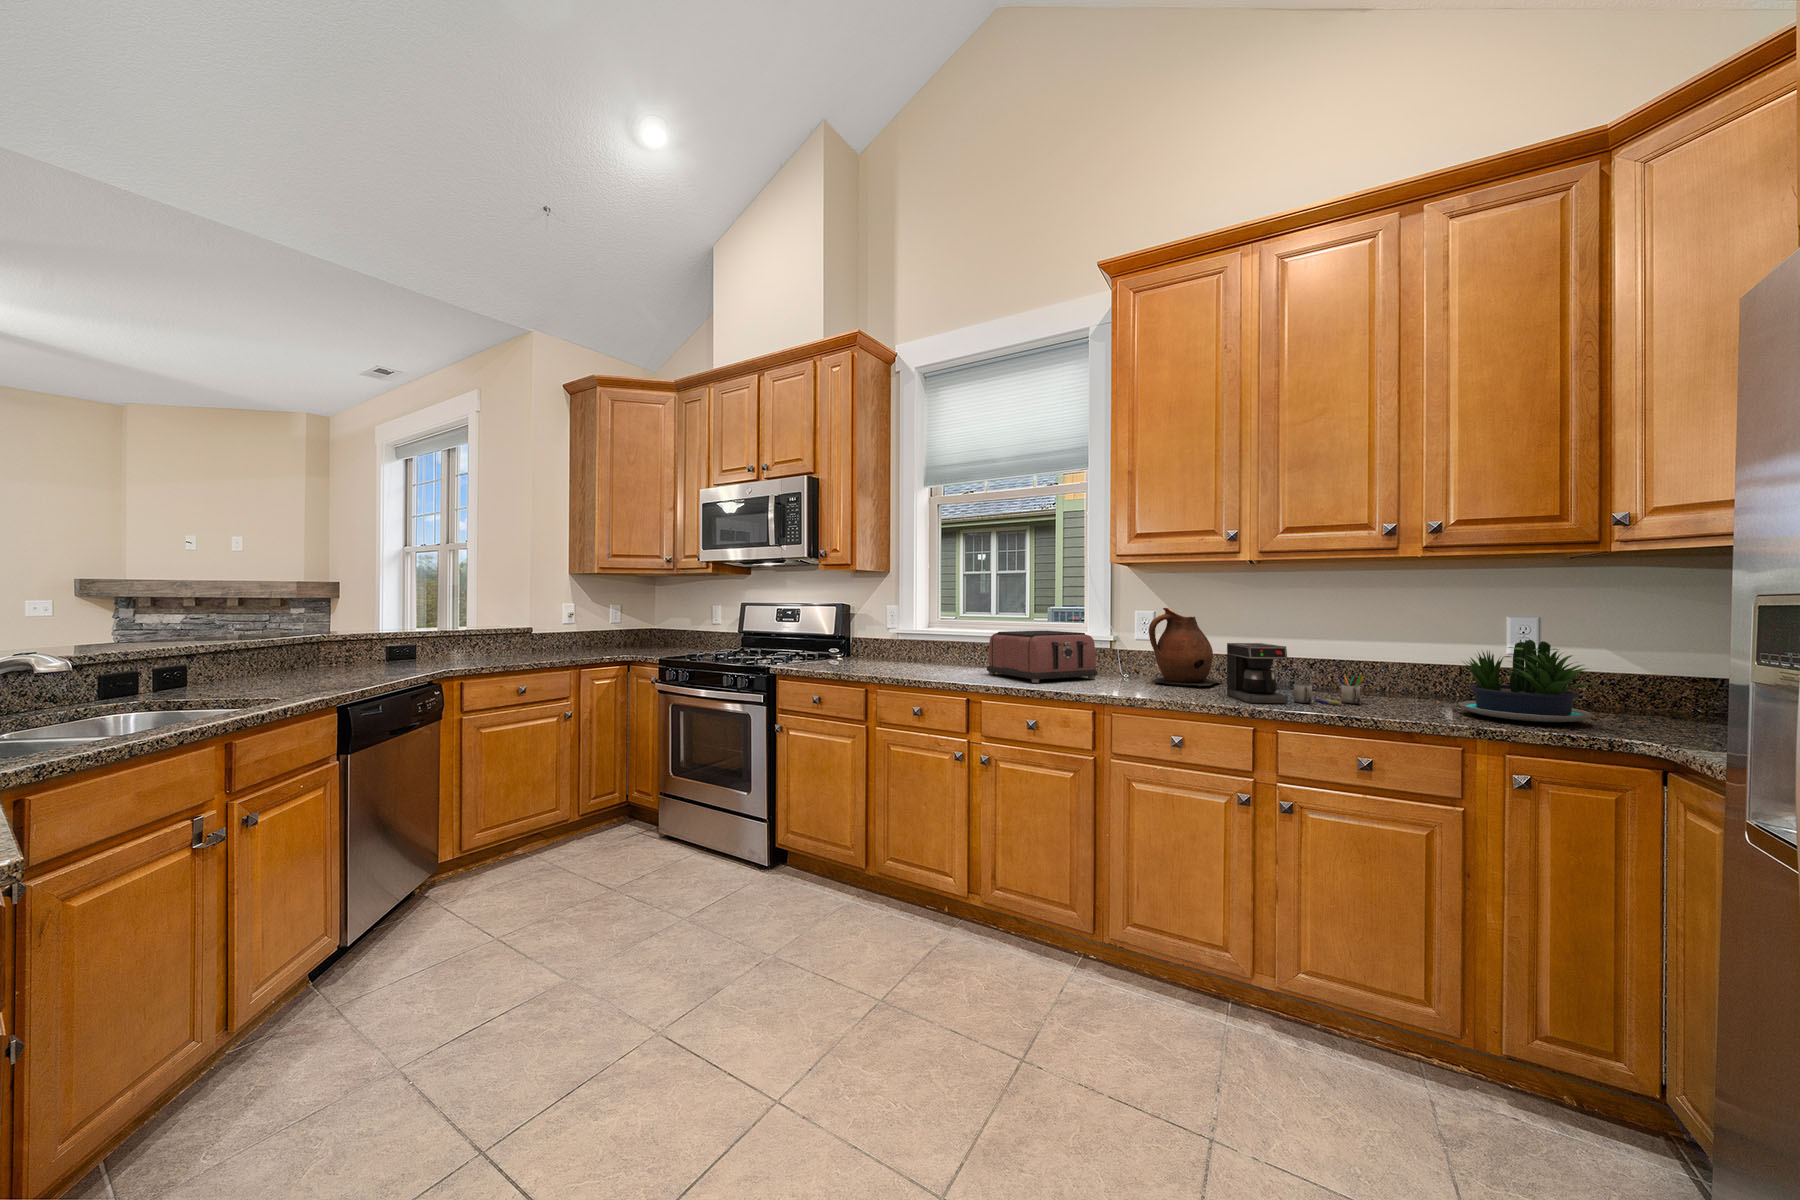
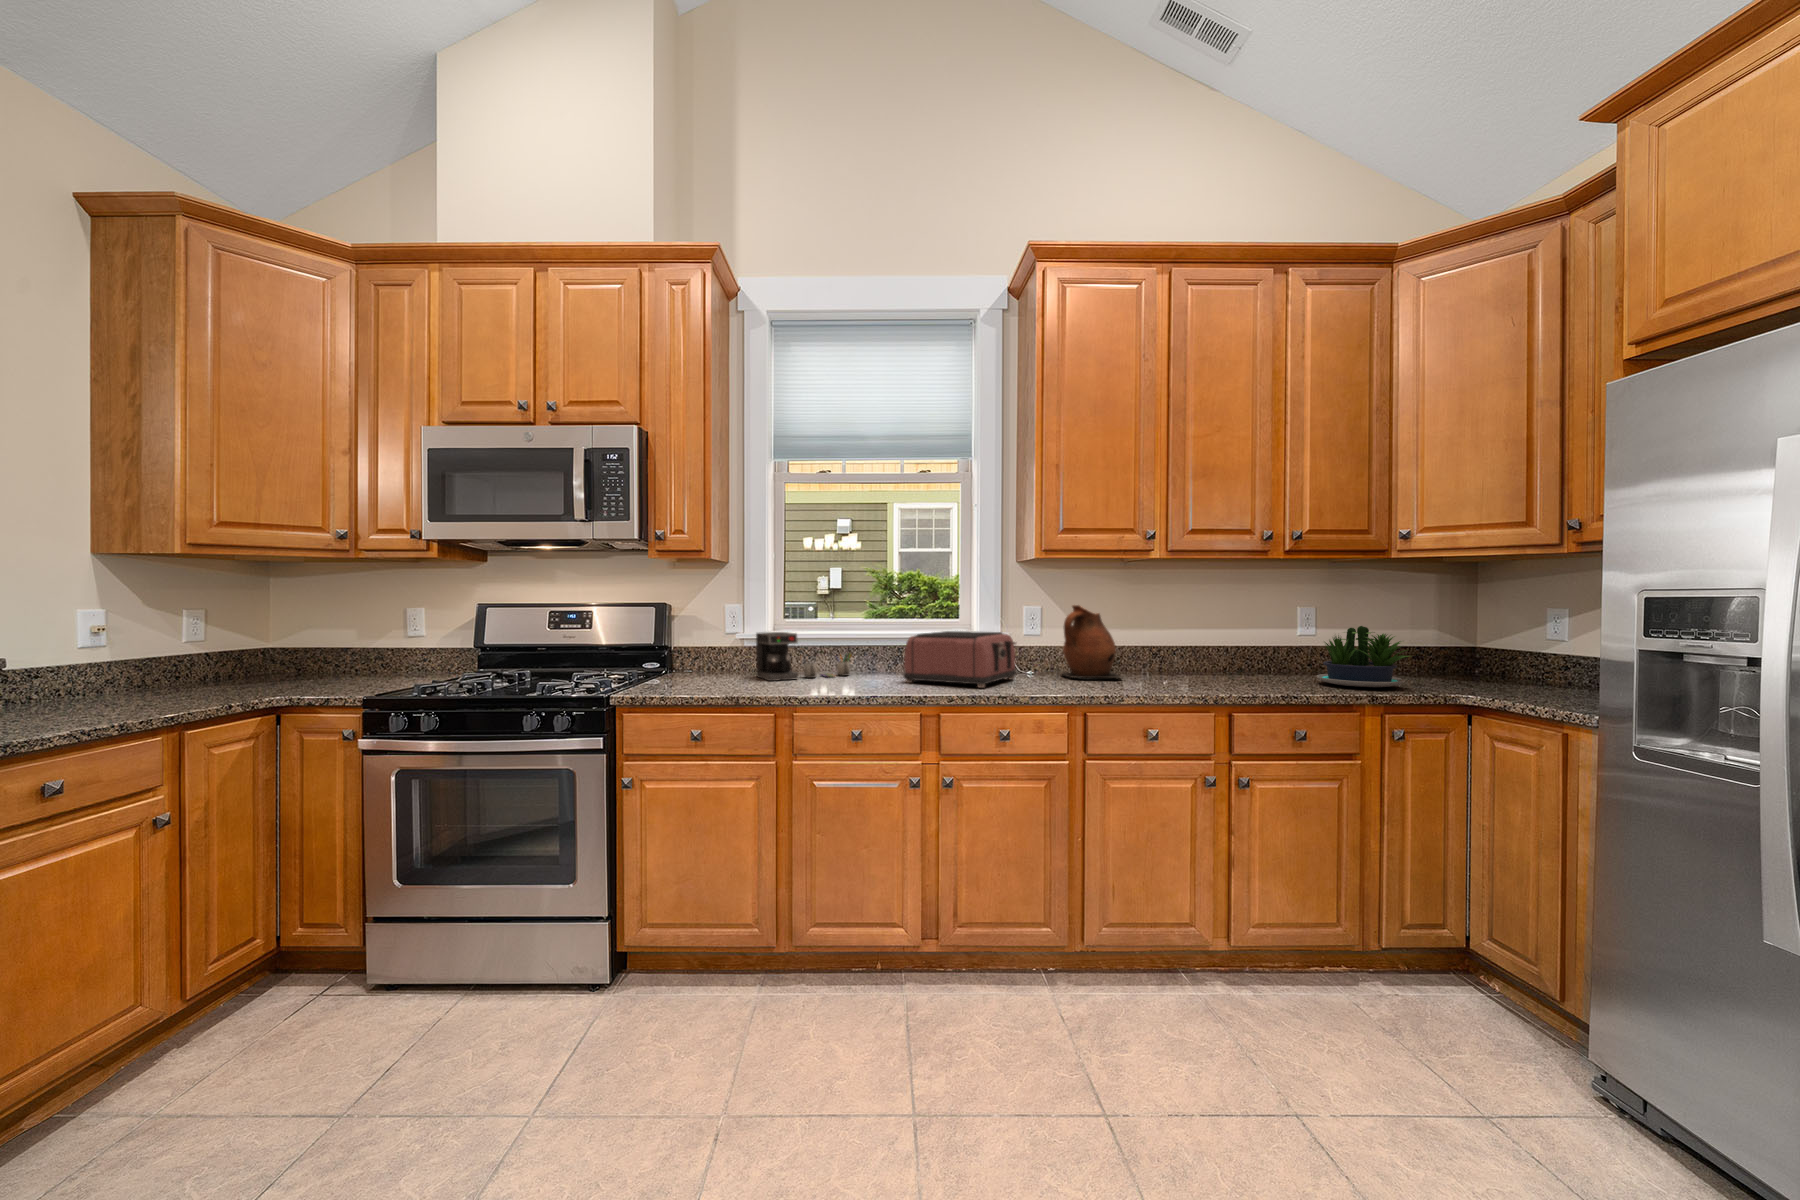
coffee maker: present [1227,643,1364,704] -> present [756,632,851,681]

